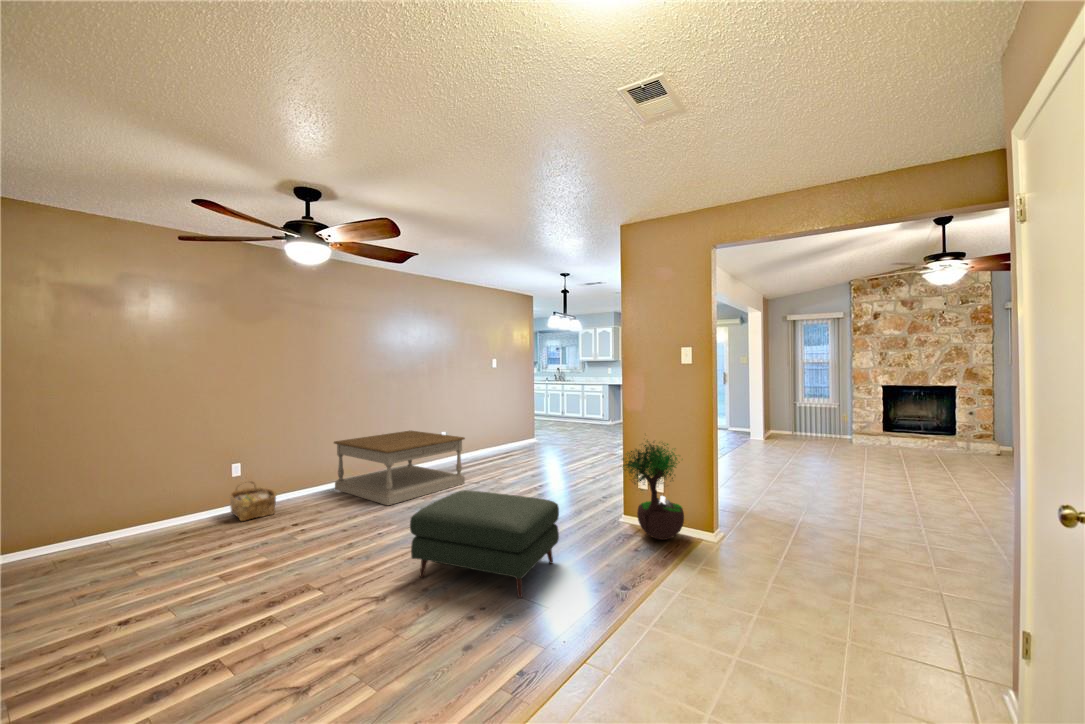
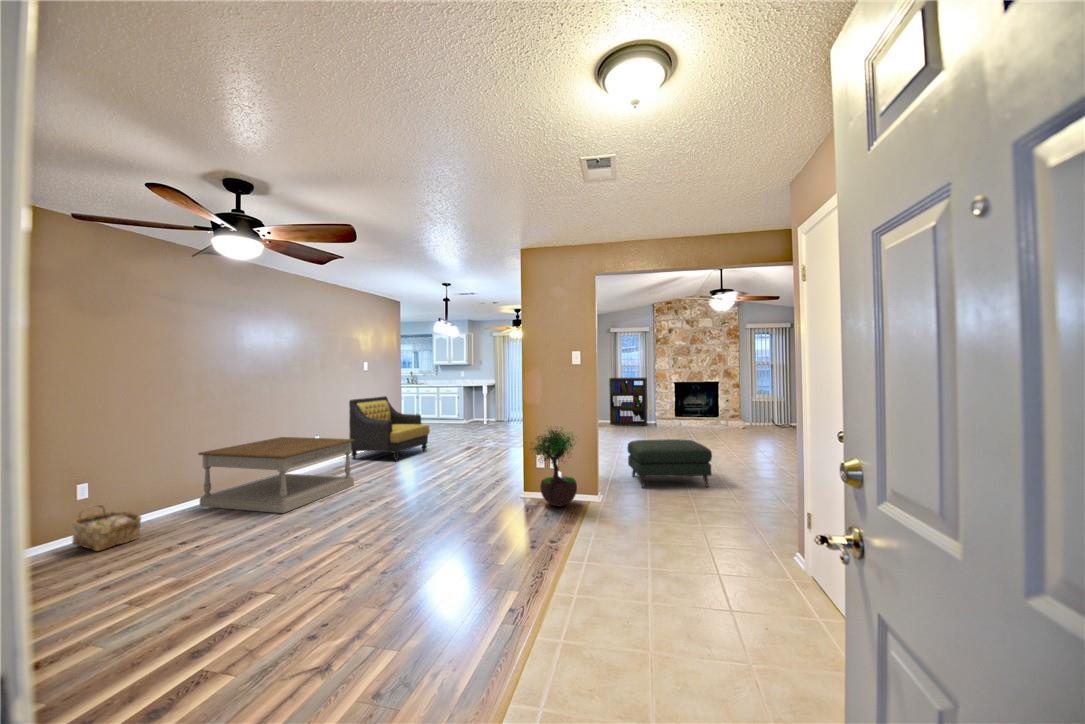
bookshelf: none [784,378,840,441] -> present [609,378,648,426]
armchair: none [479,394,557,462] -> present [349,396,430,461]
ottoman: present [410,490,559,598] -> present [627,439,712,488]

